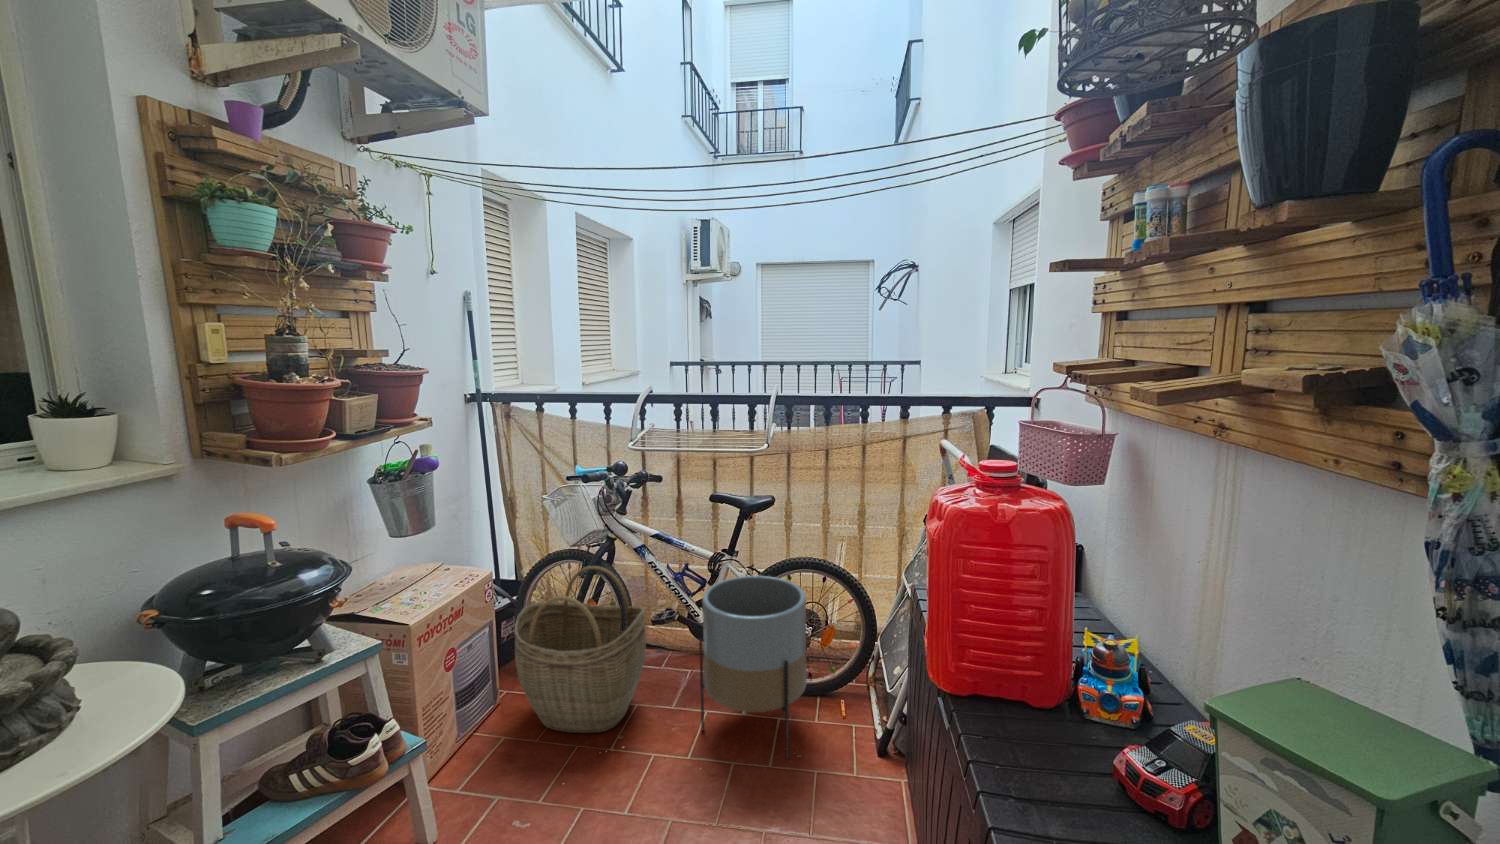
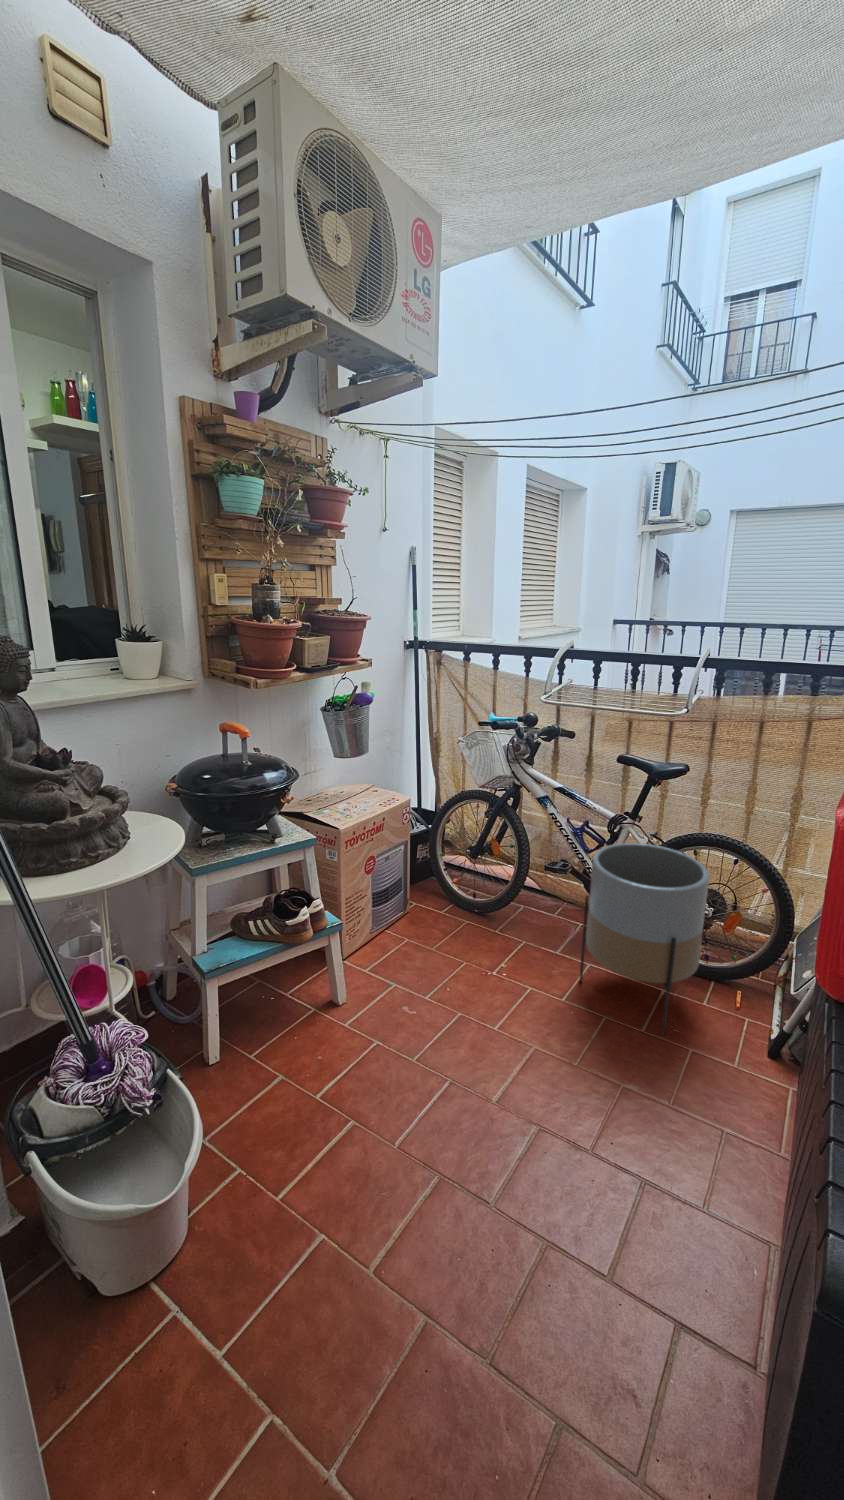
woven basket: present [515,566,646,733] -> none [422,807,538,955]

